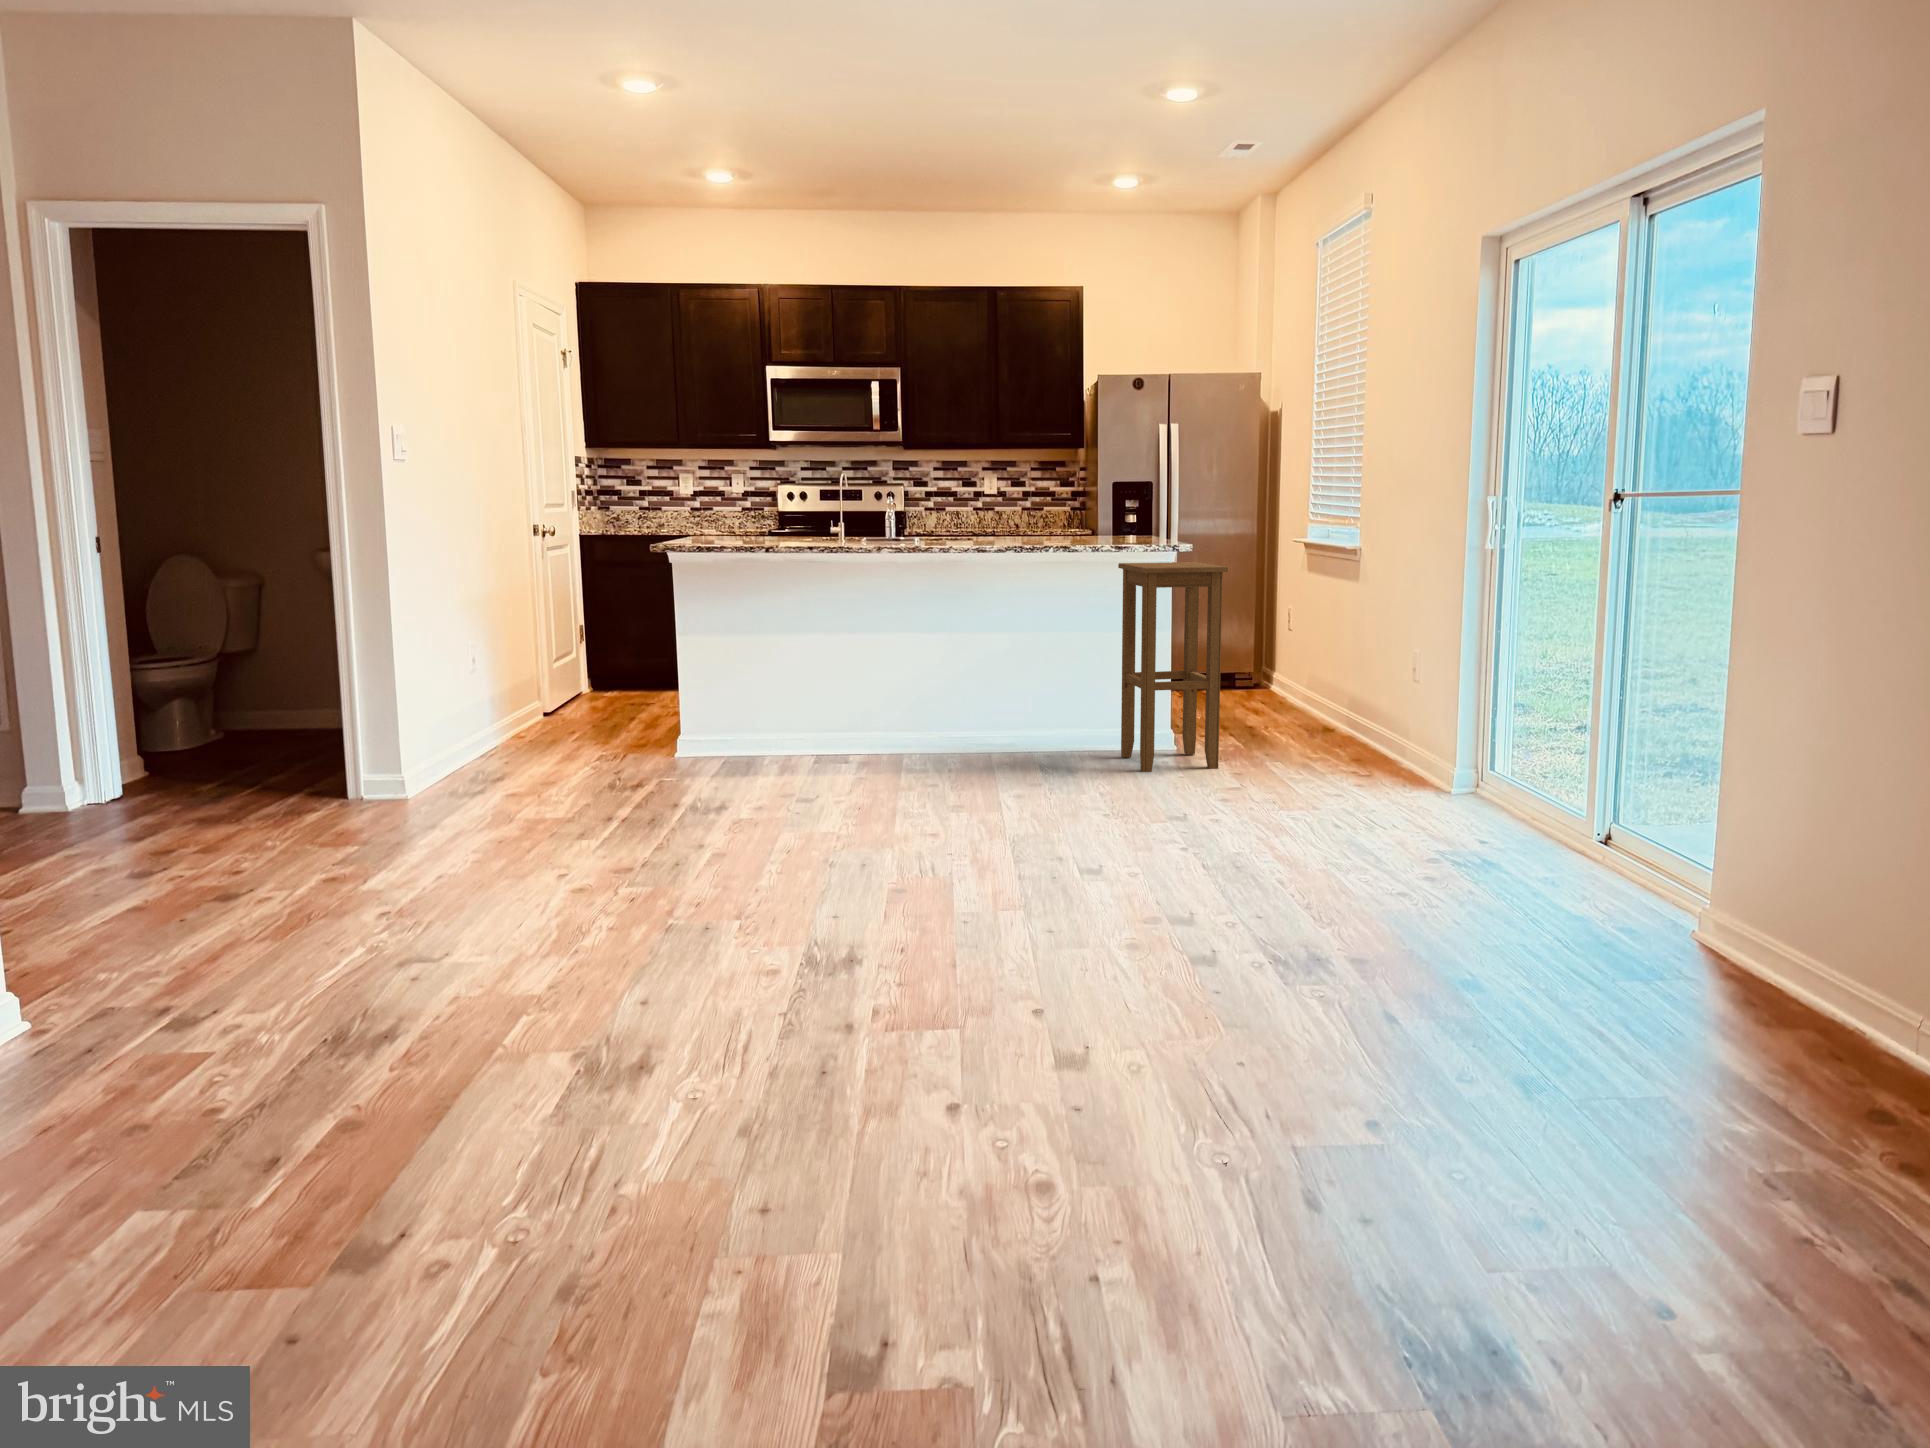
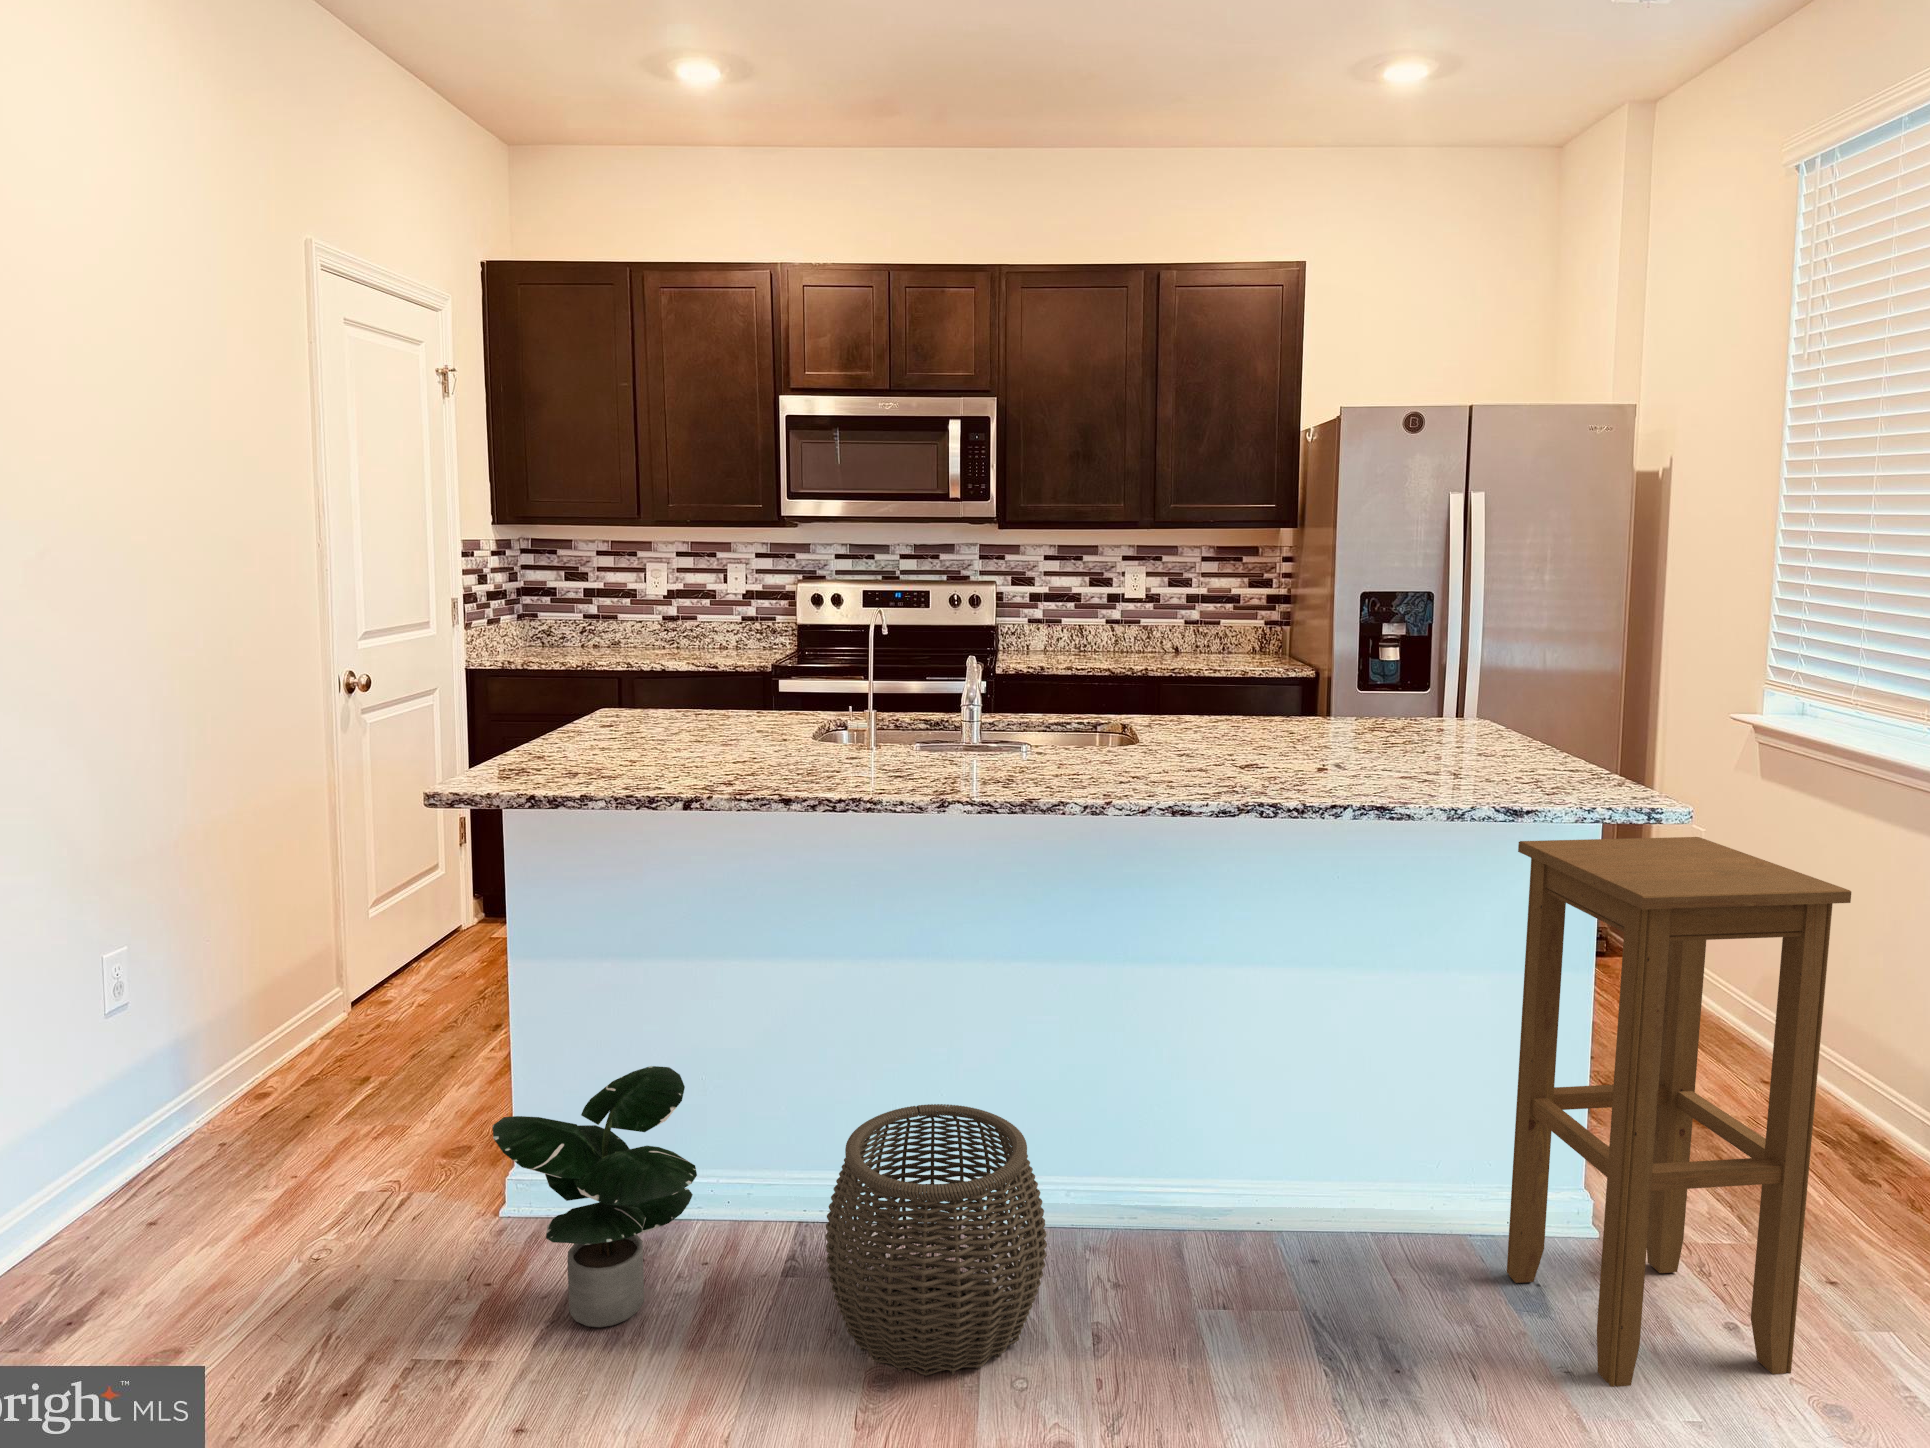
potted plant: none [676,673,766,773] -> present [493,1066,697,1327]
woven basket: none [821,684,916,777] -> present [825,1104,1047,1376]

